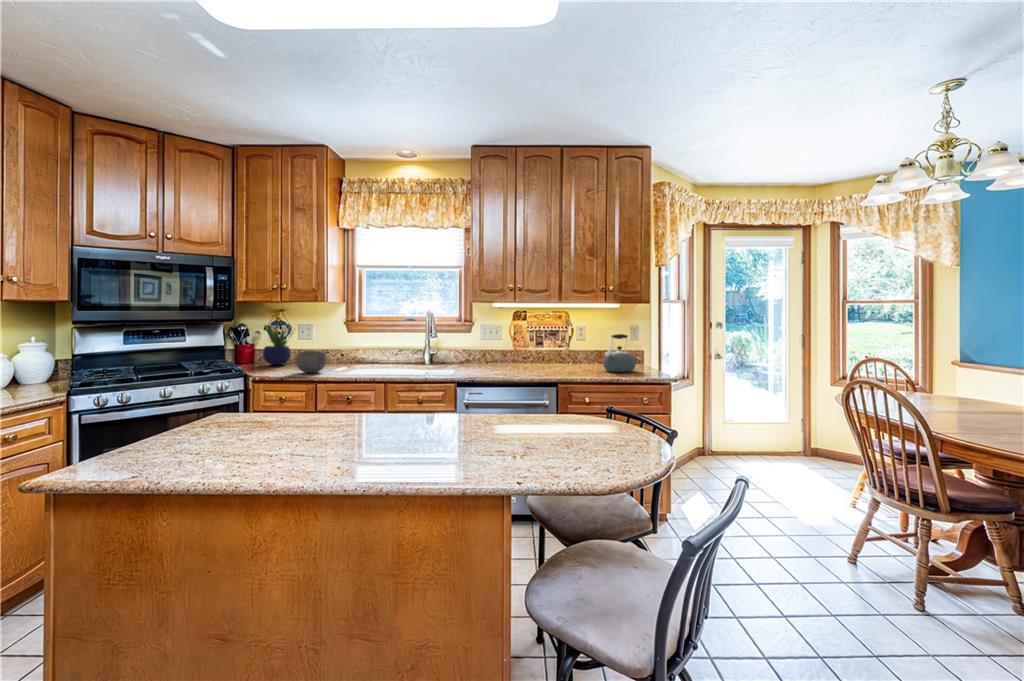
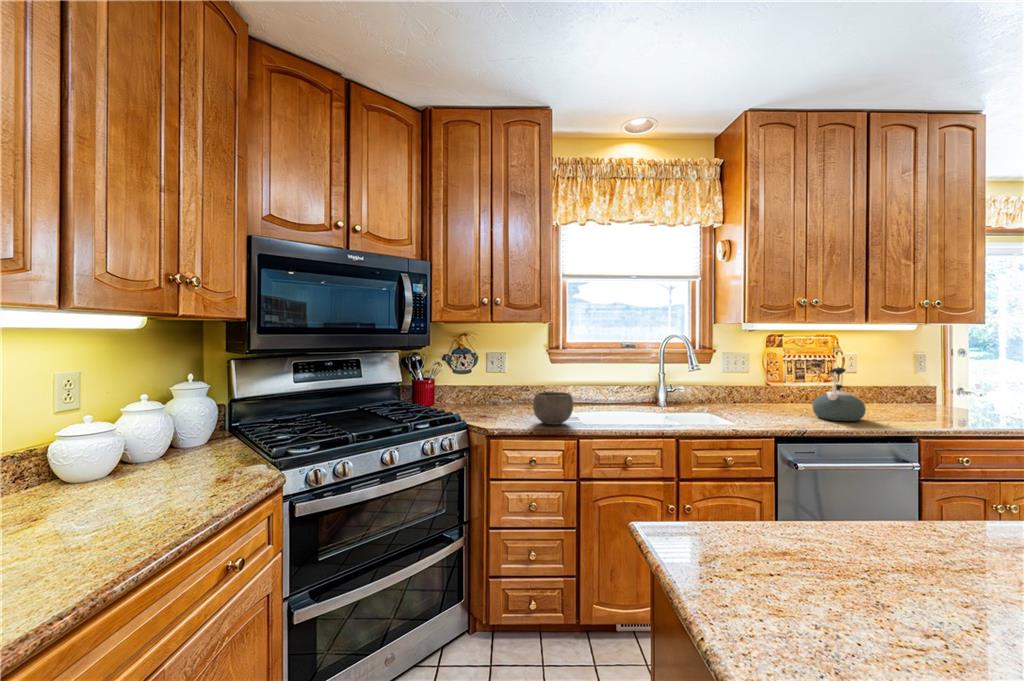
potted plant: present [263,326,293,365] -> none [451,349,492,409]
kettle: present [603,334,636,372] -> present [812,368,866,421]

